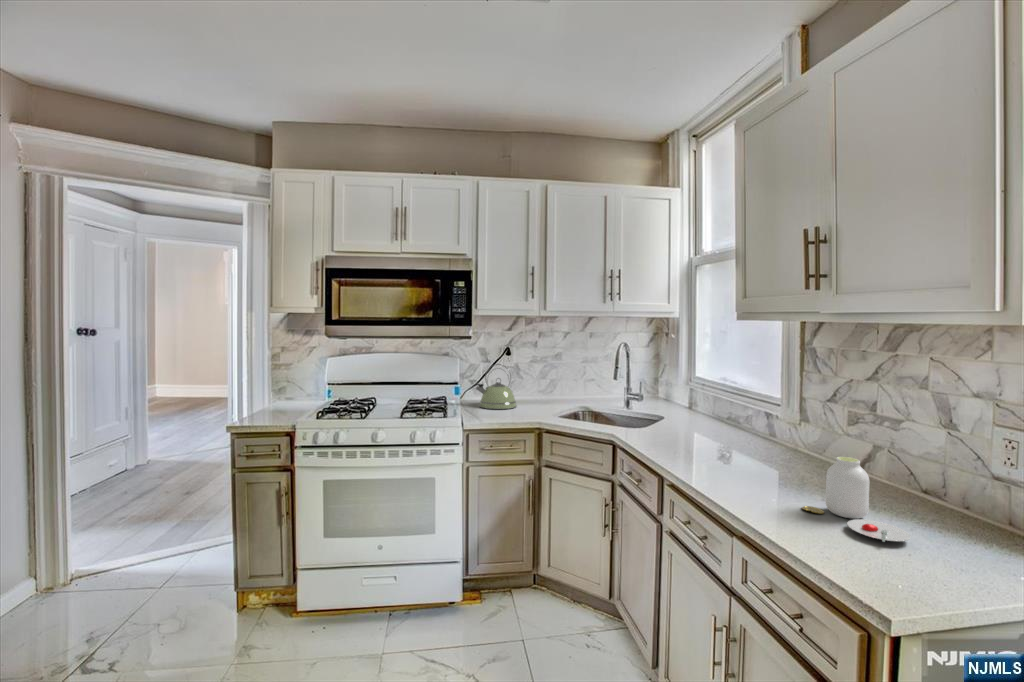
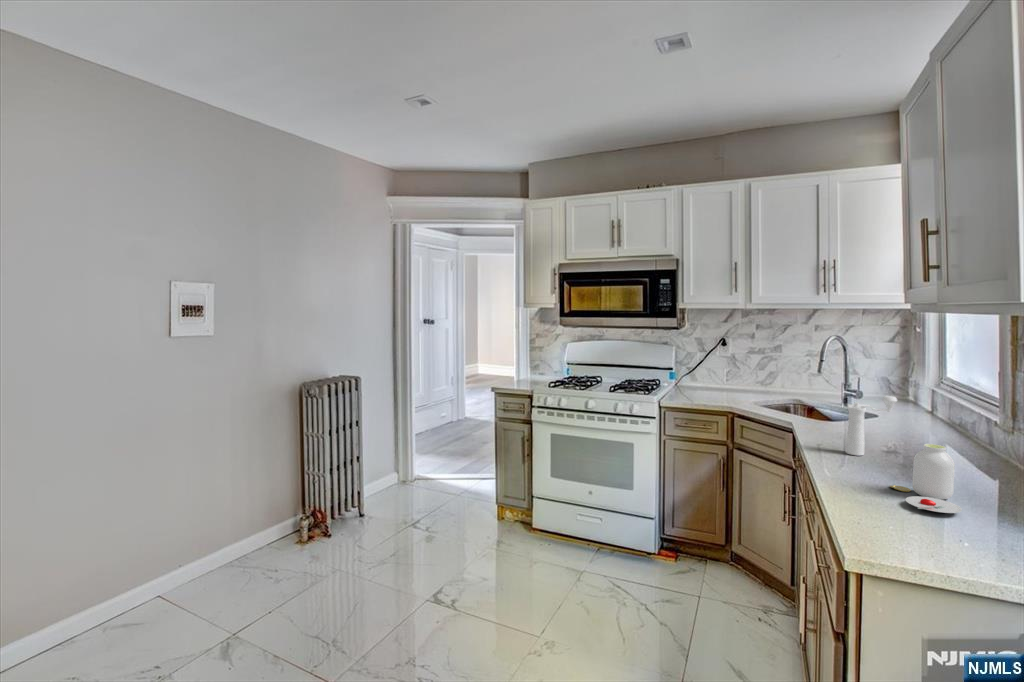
kettle: present [475,364,517,409] -> none [685,353,725,395]
pepper mill: none [704,402,744,470] -> present [846,396,897,456]

